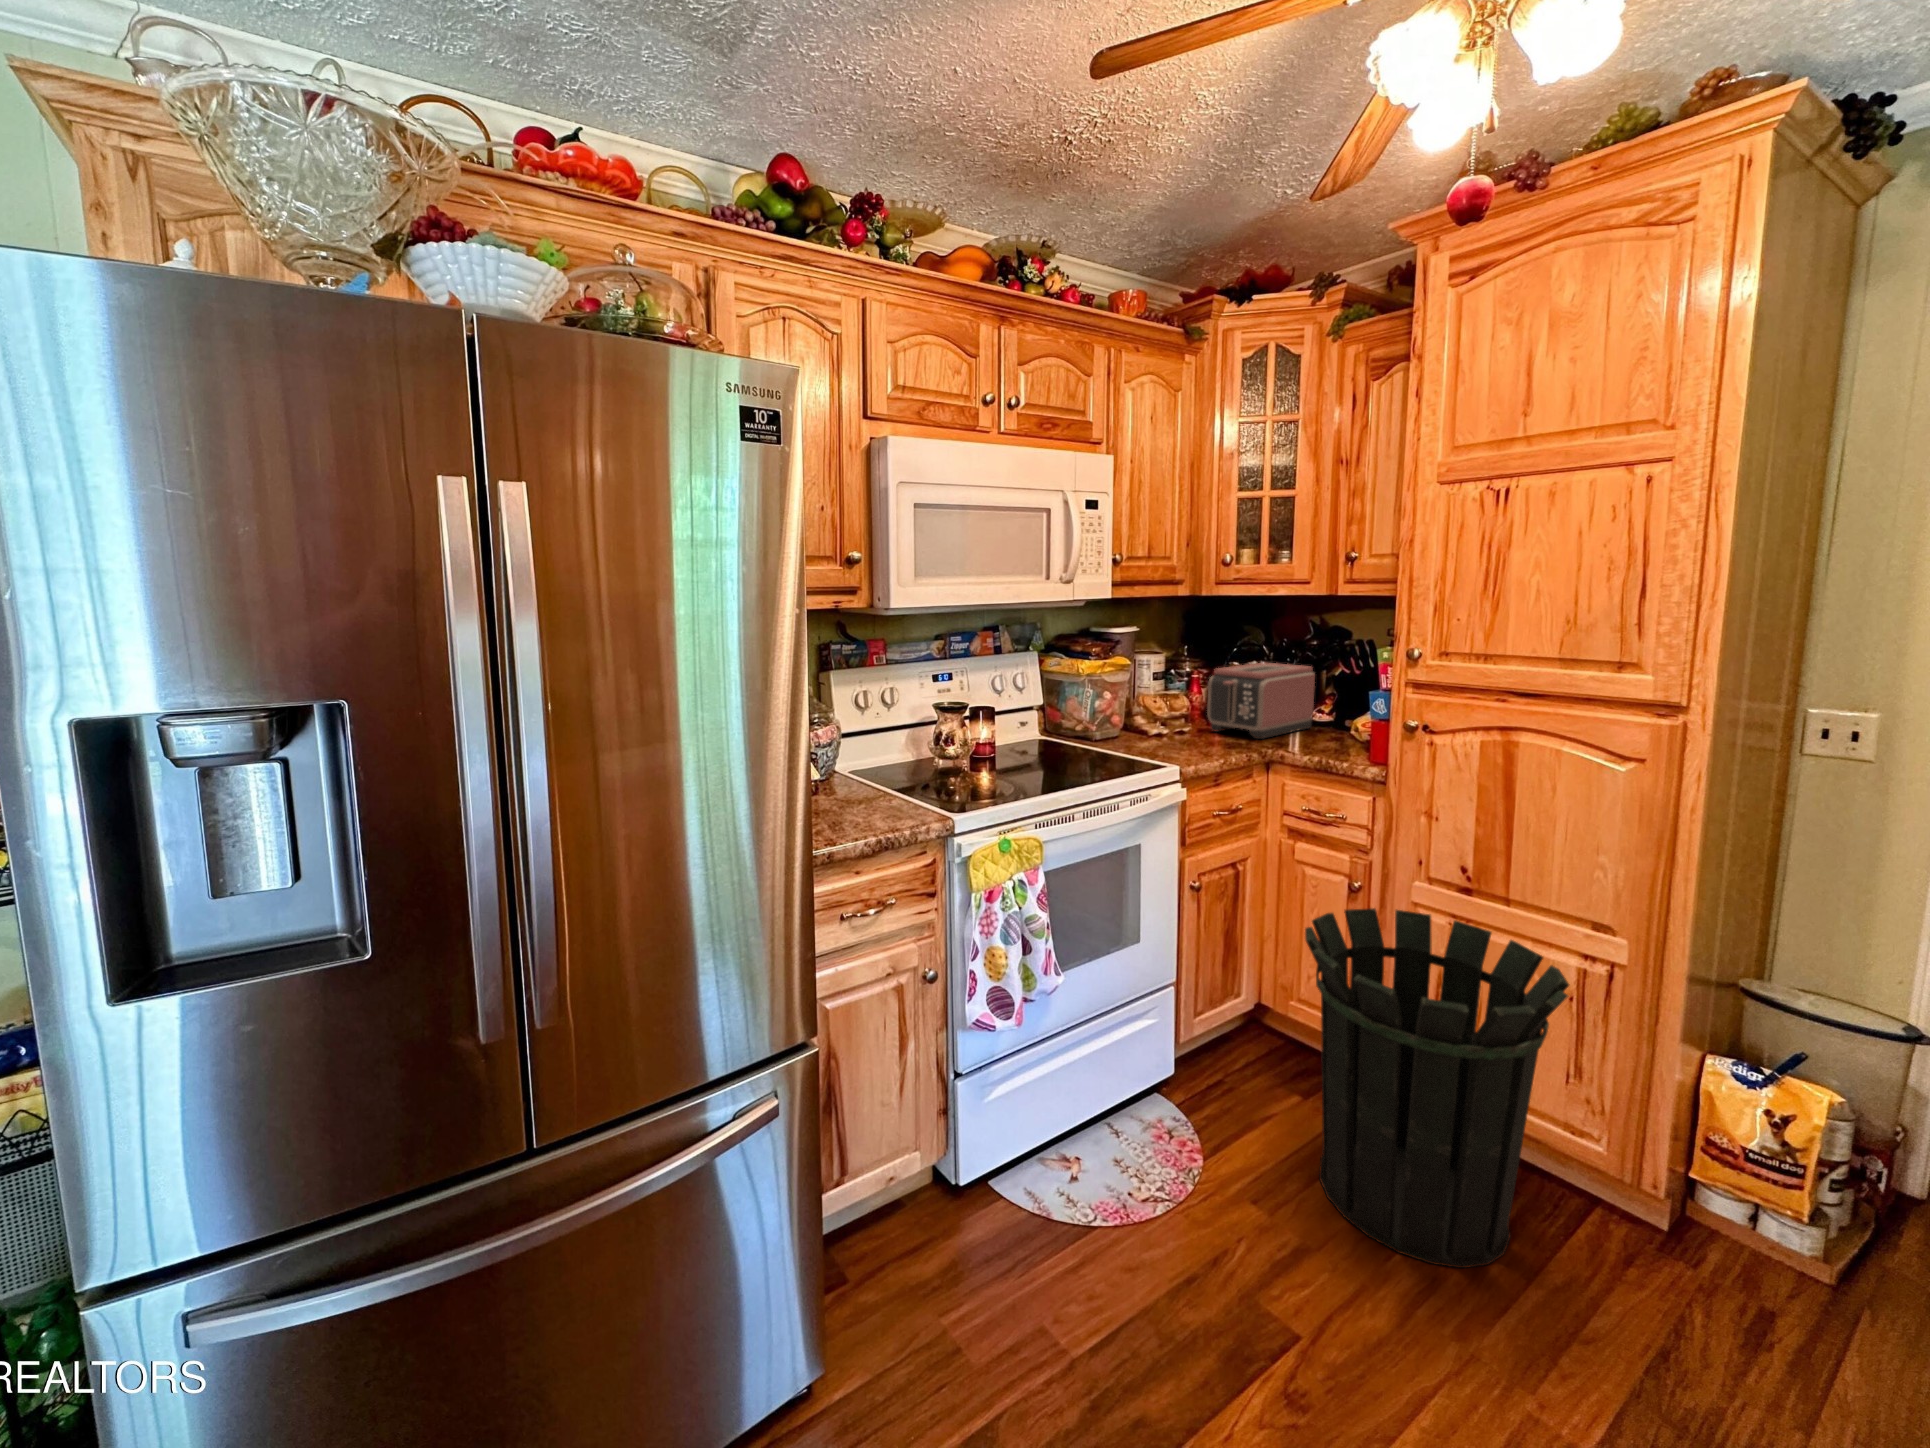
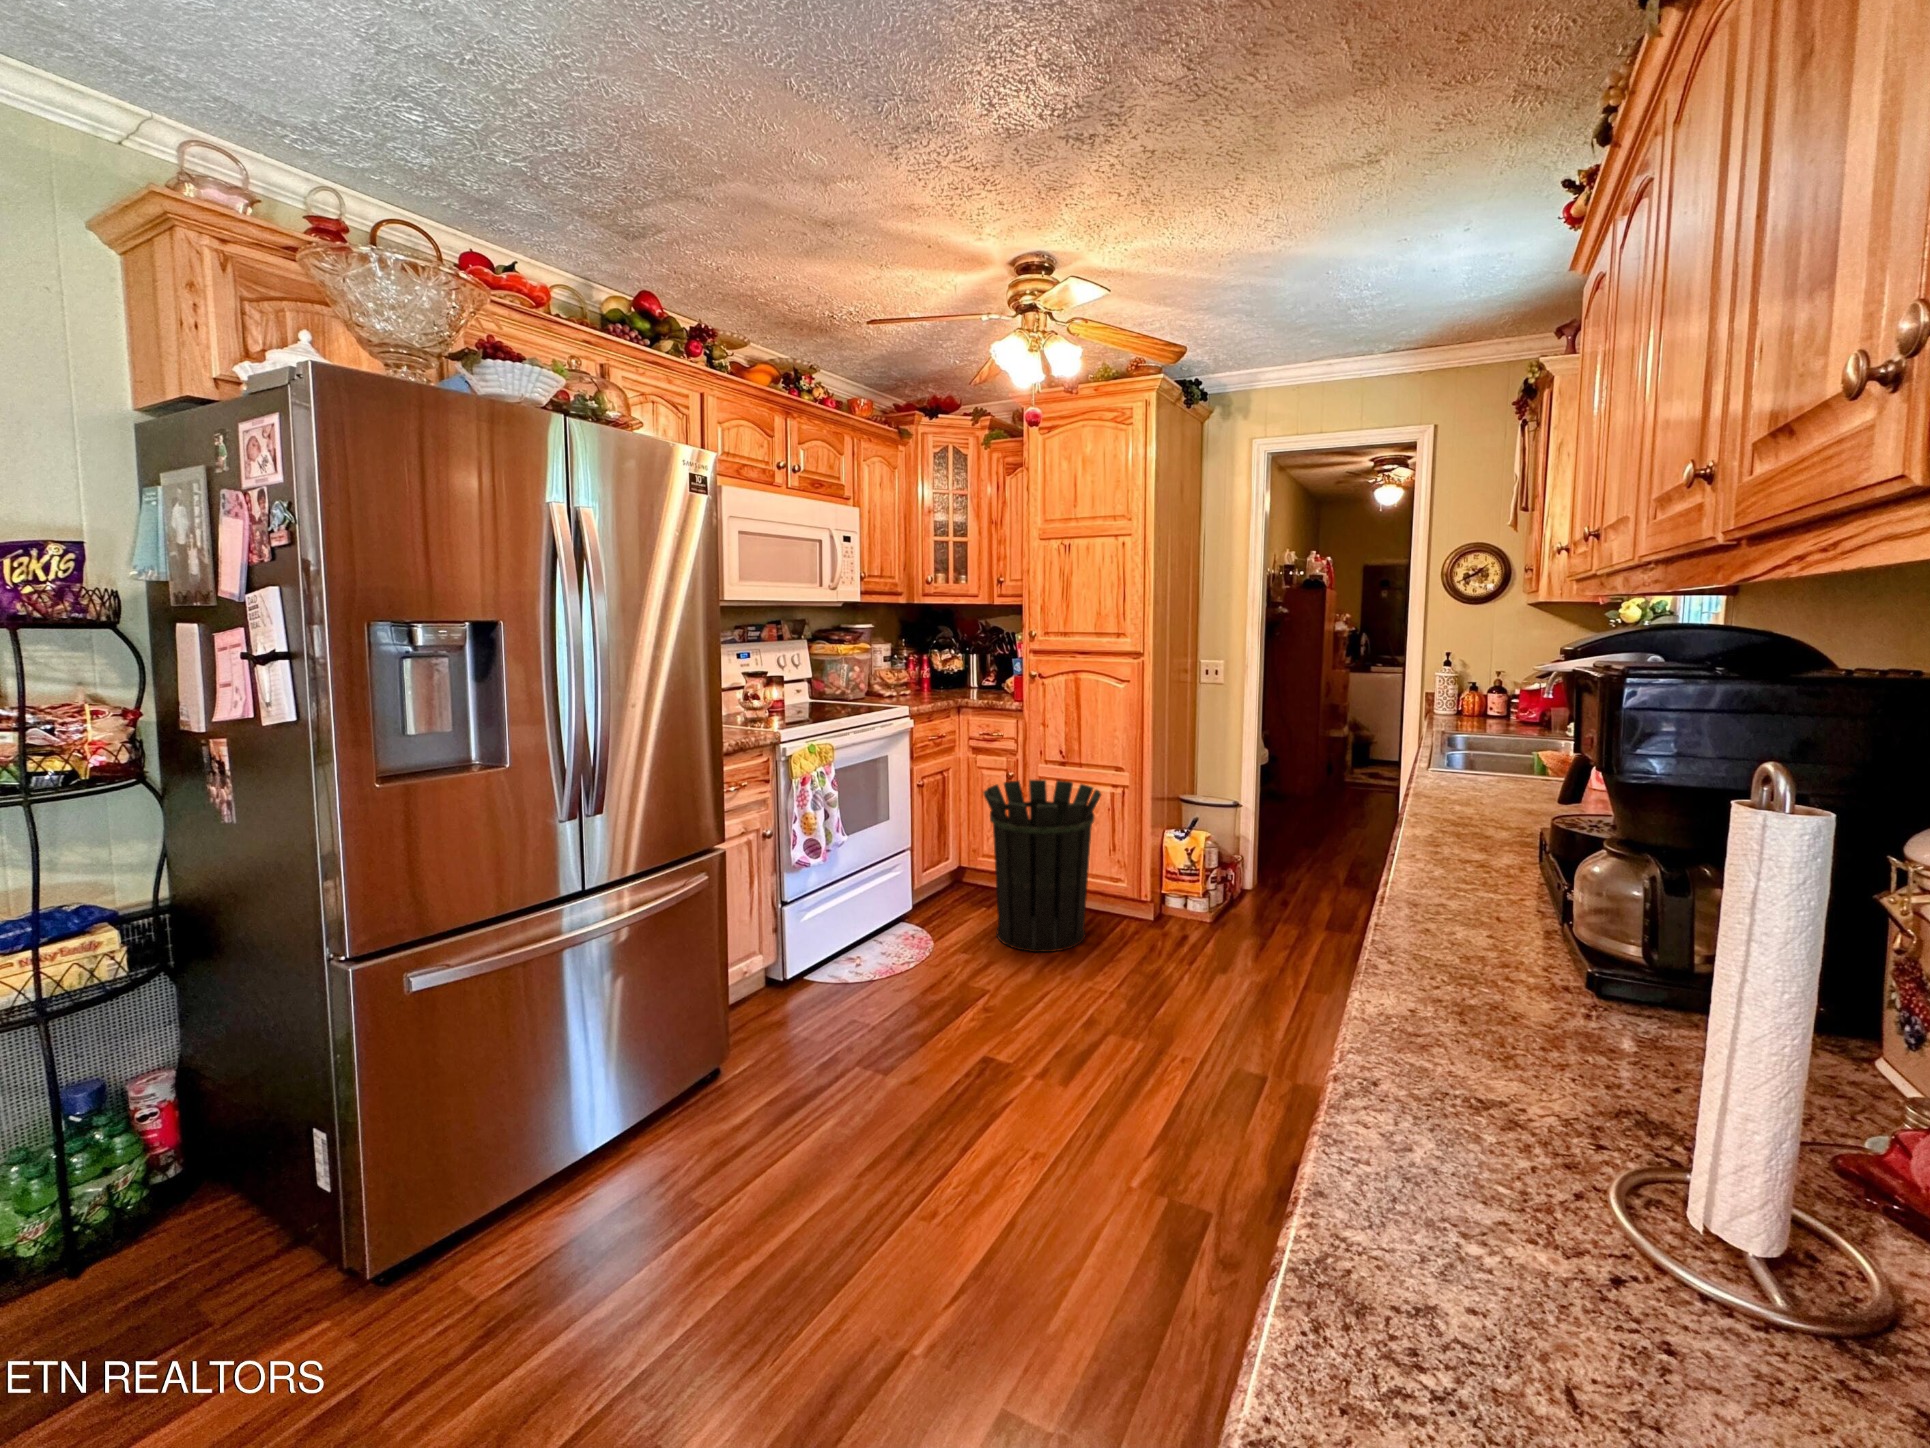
toaster: present [1207,663,1315,739] -> none [921,649,984,696]

